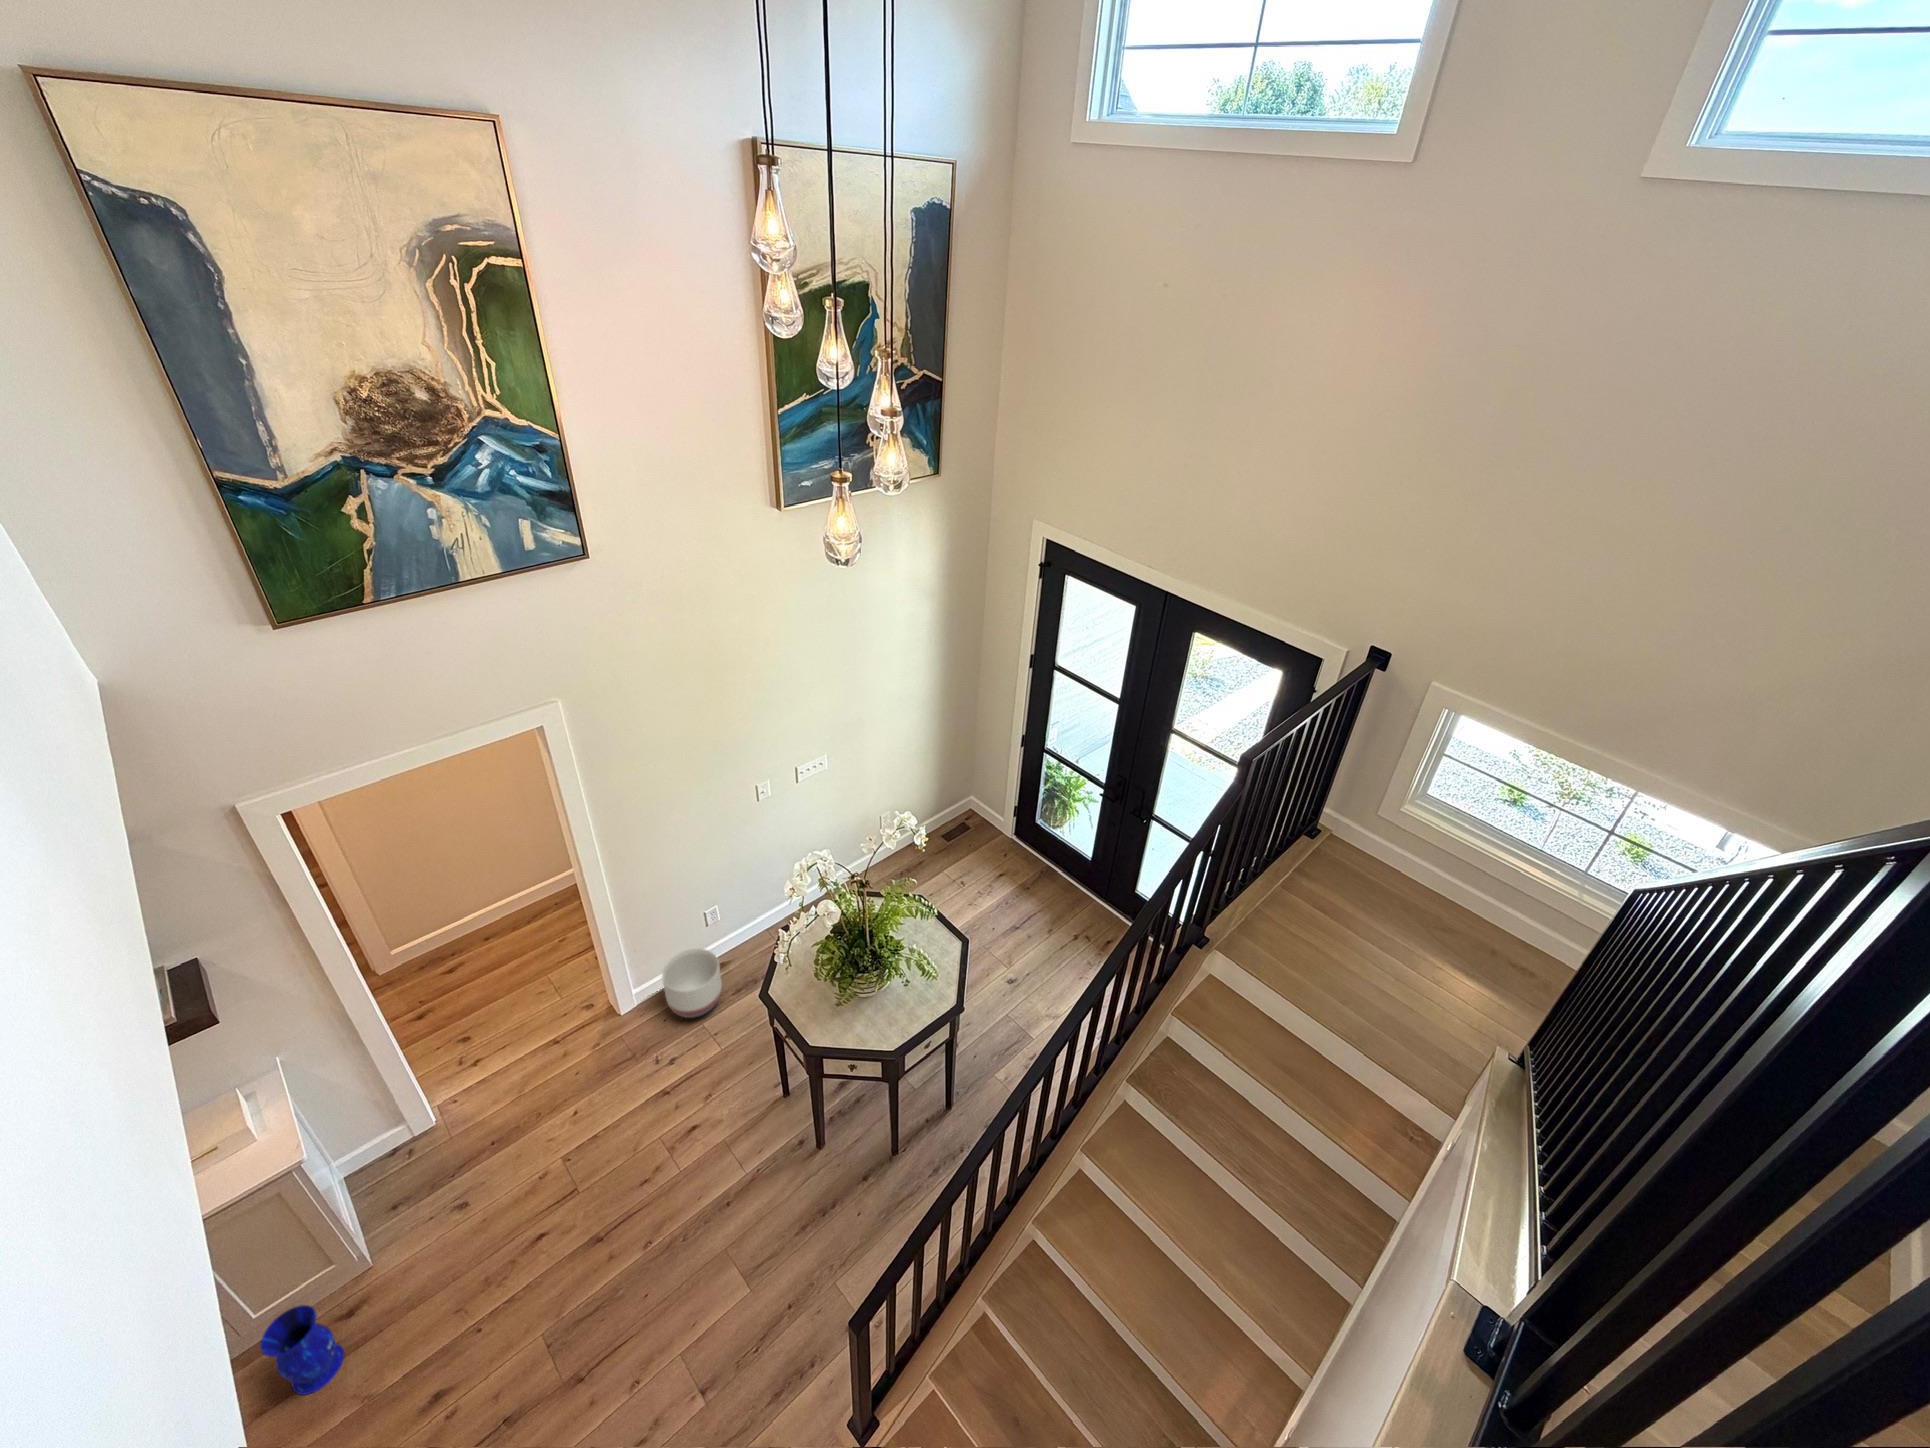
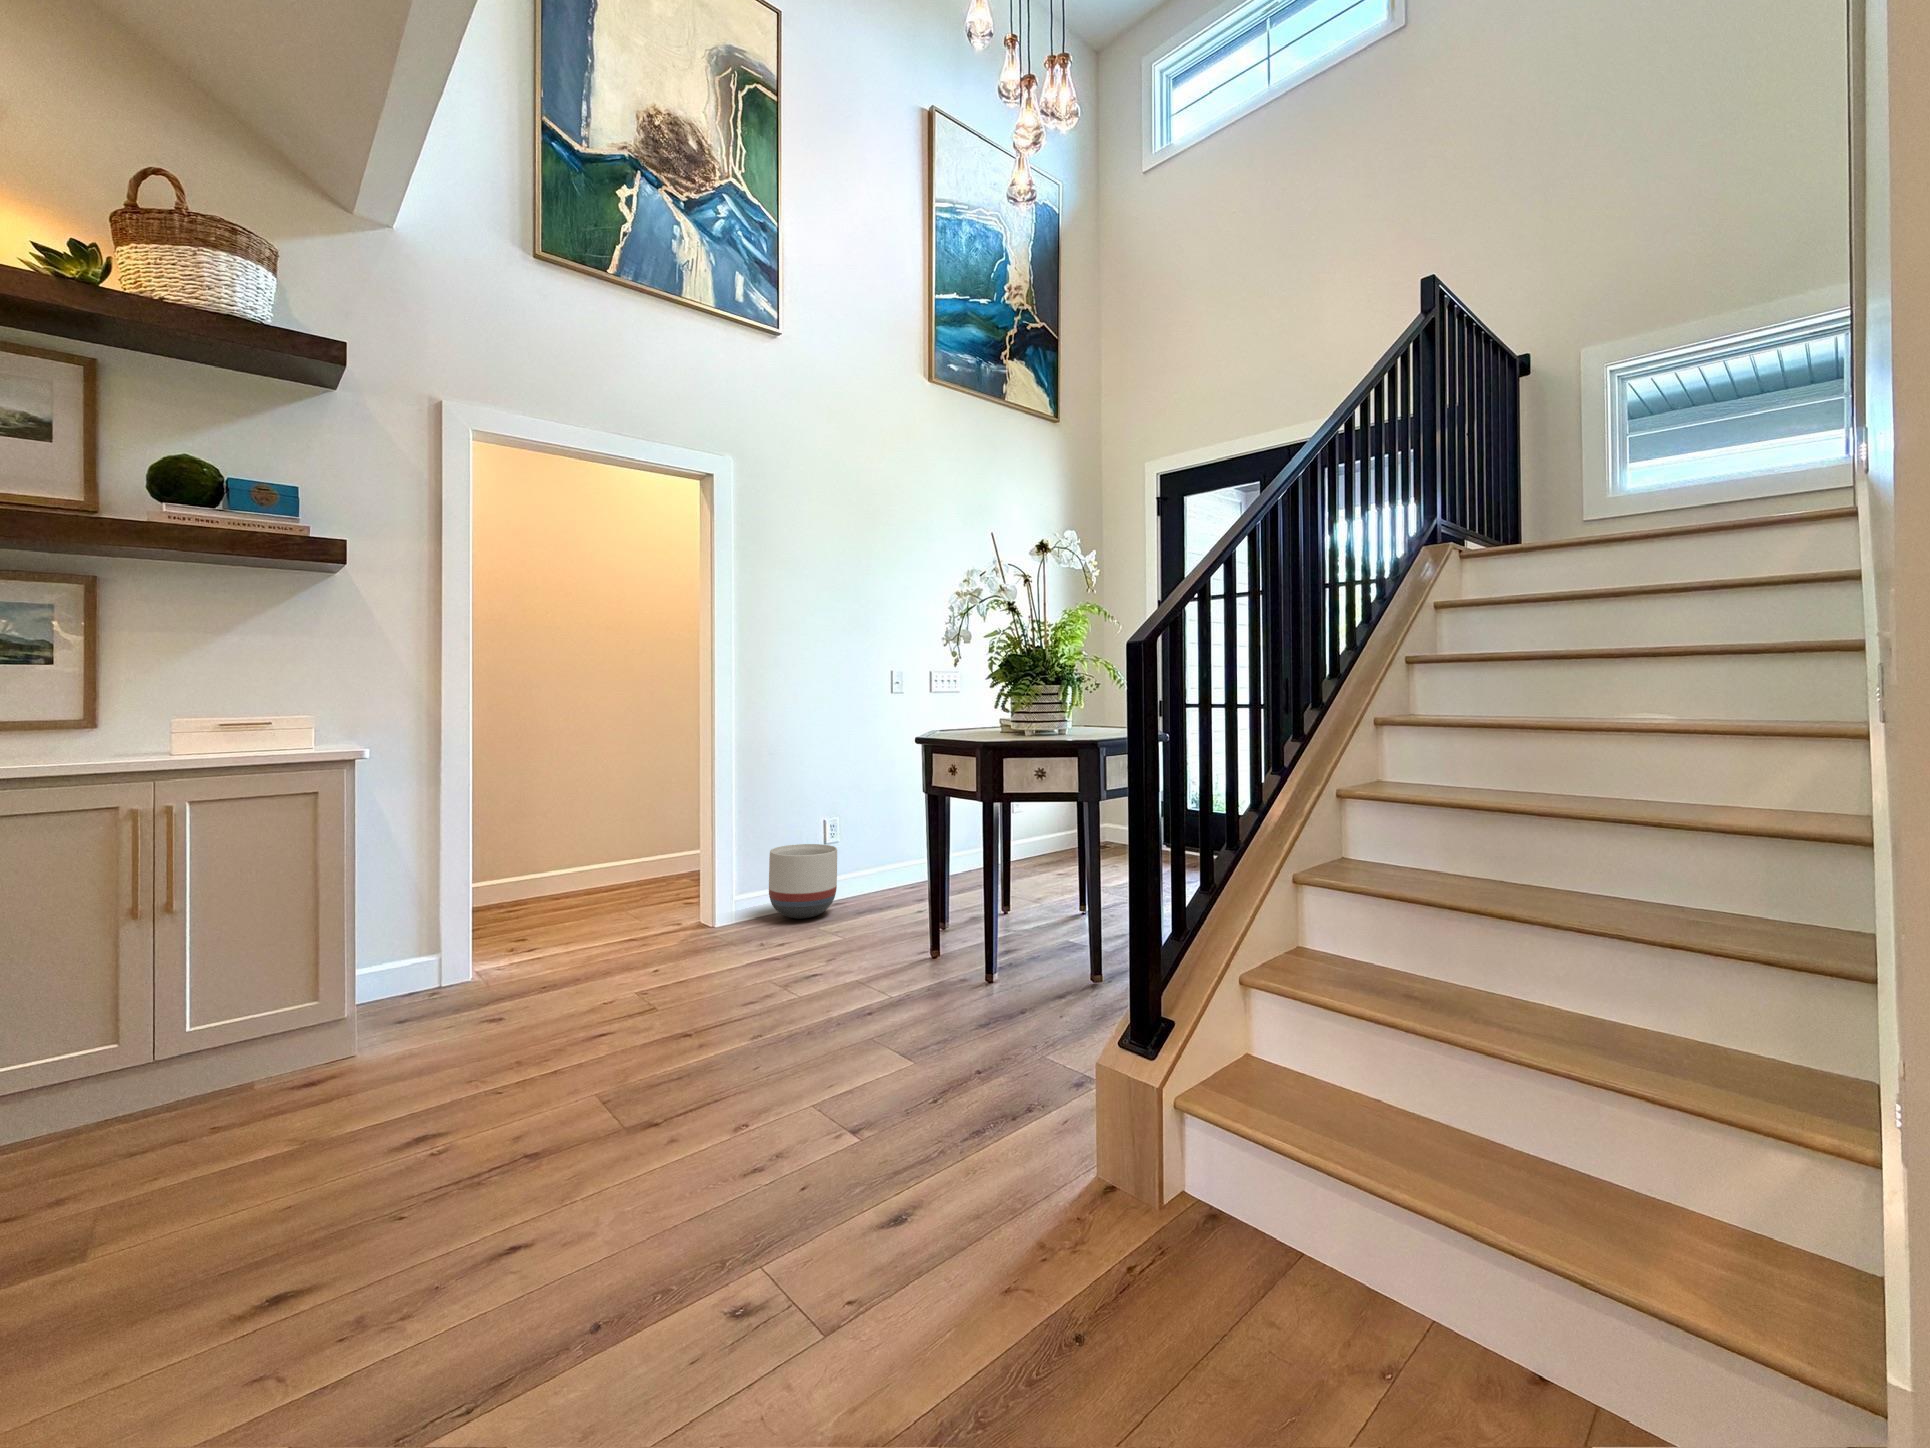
vase: present [260,1305,344,1395] -> none [182,979,282,1147]

